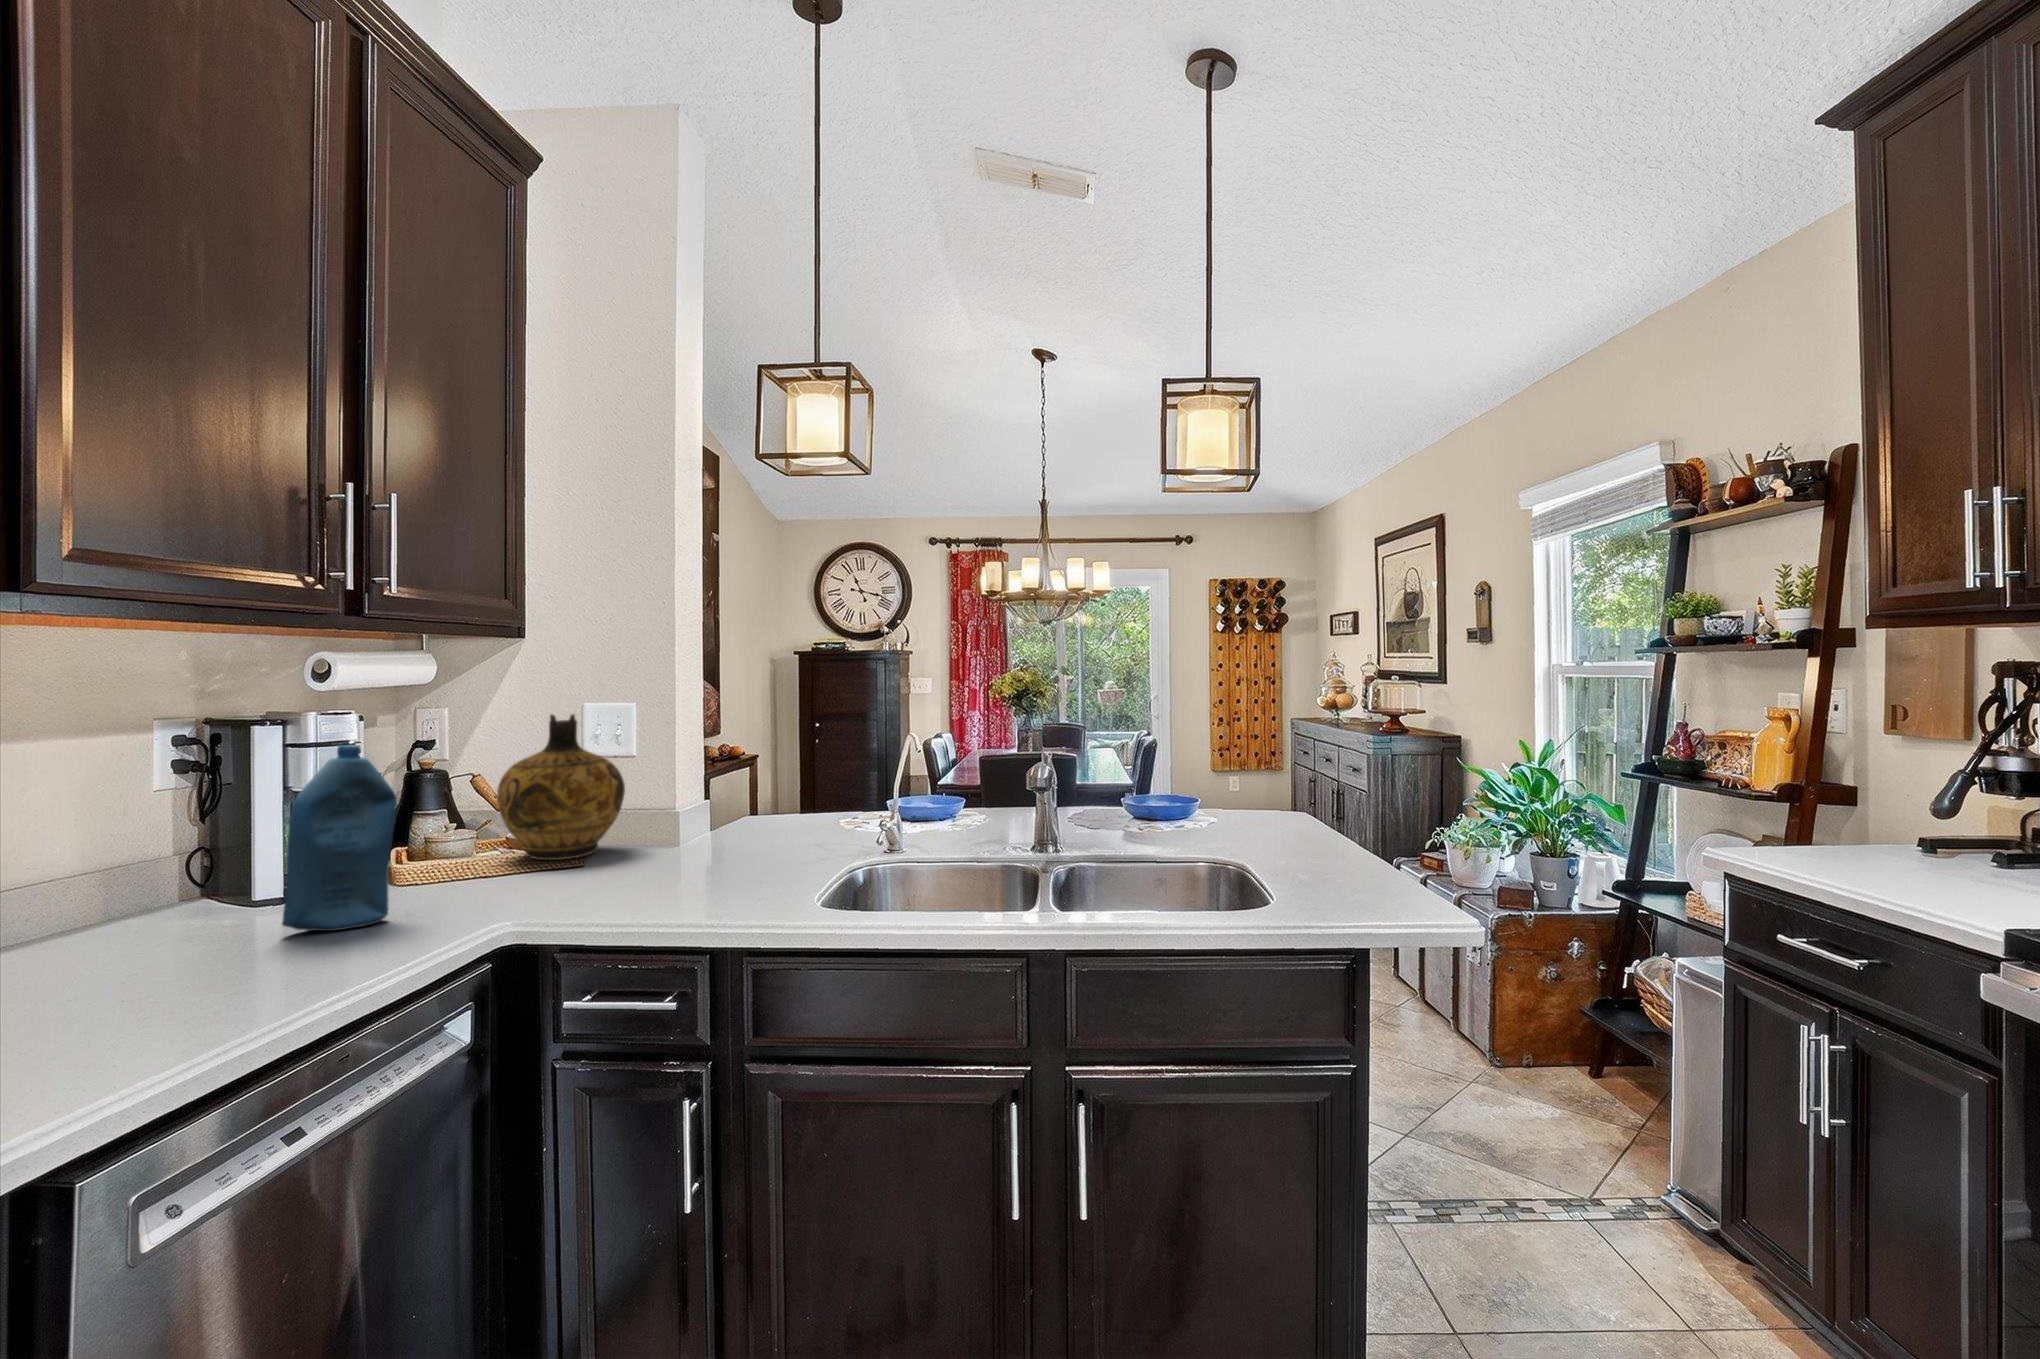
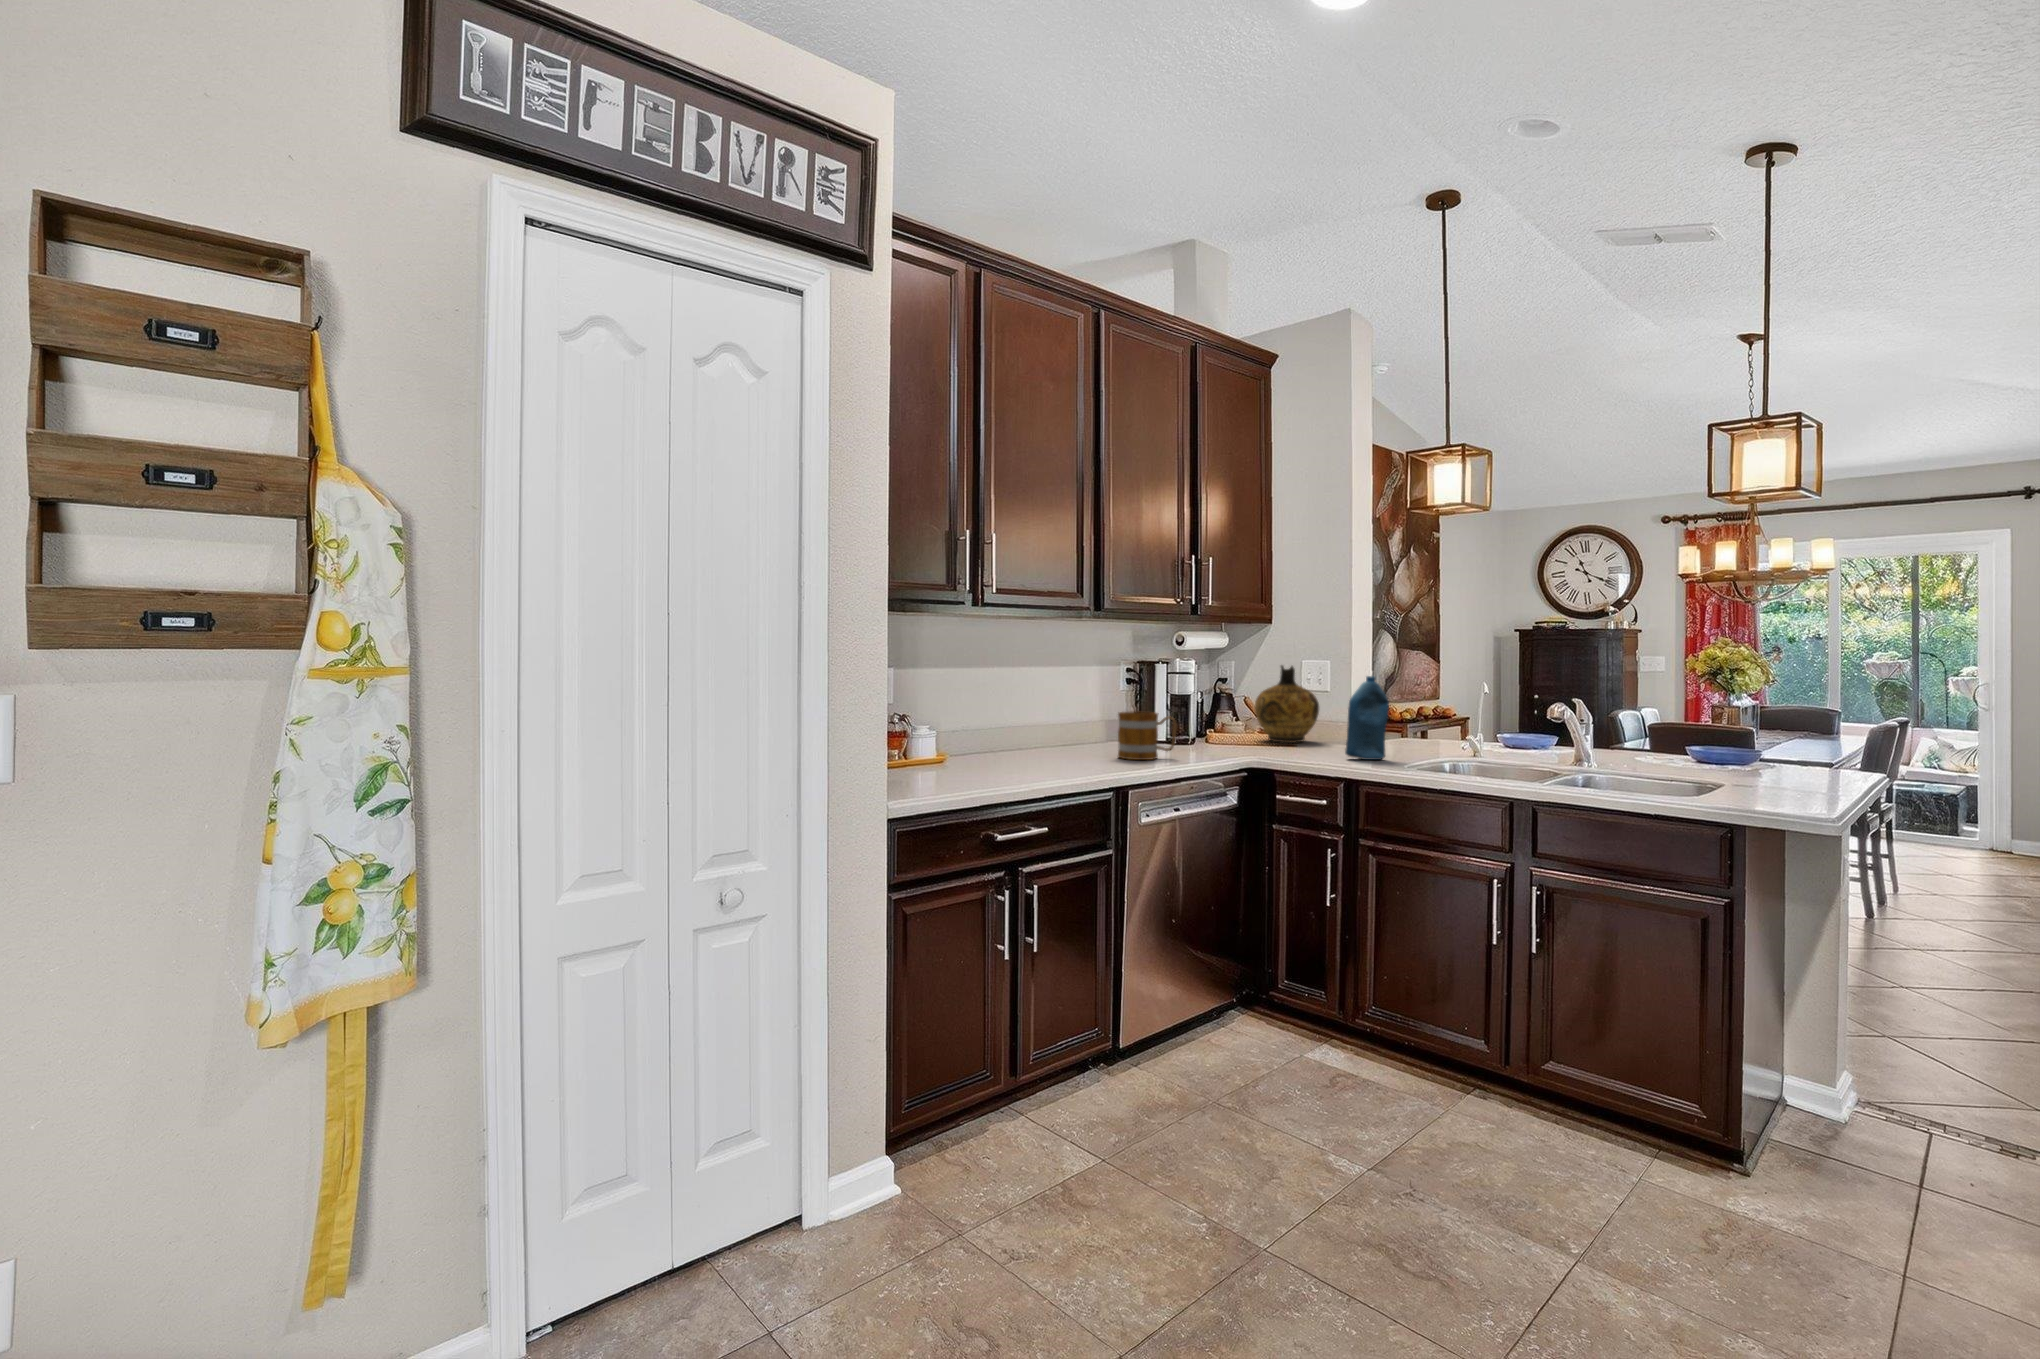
bottle: present [282,745,397,931] -> present [1345,676,1389,760]
mug: none [86,861,293,1014] -> present [1118,712,1176,760]

